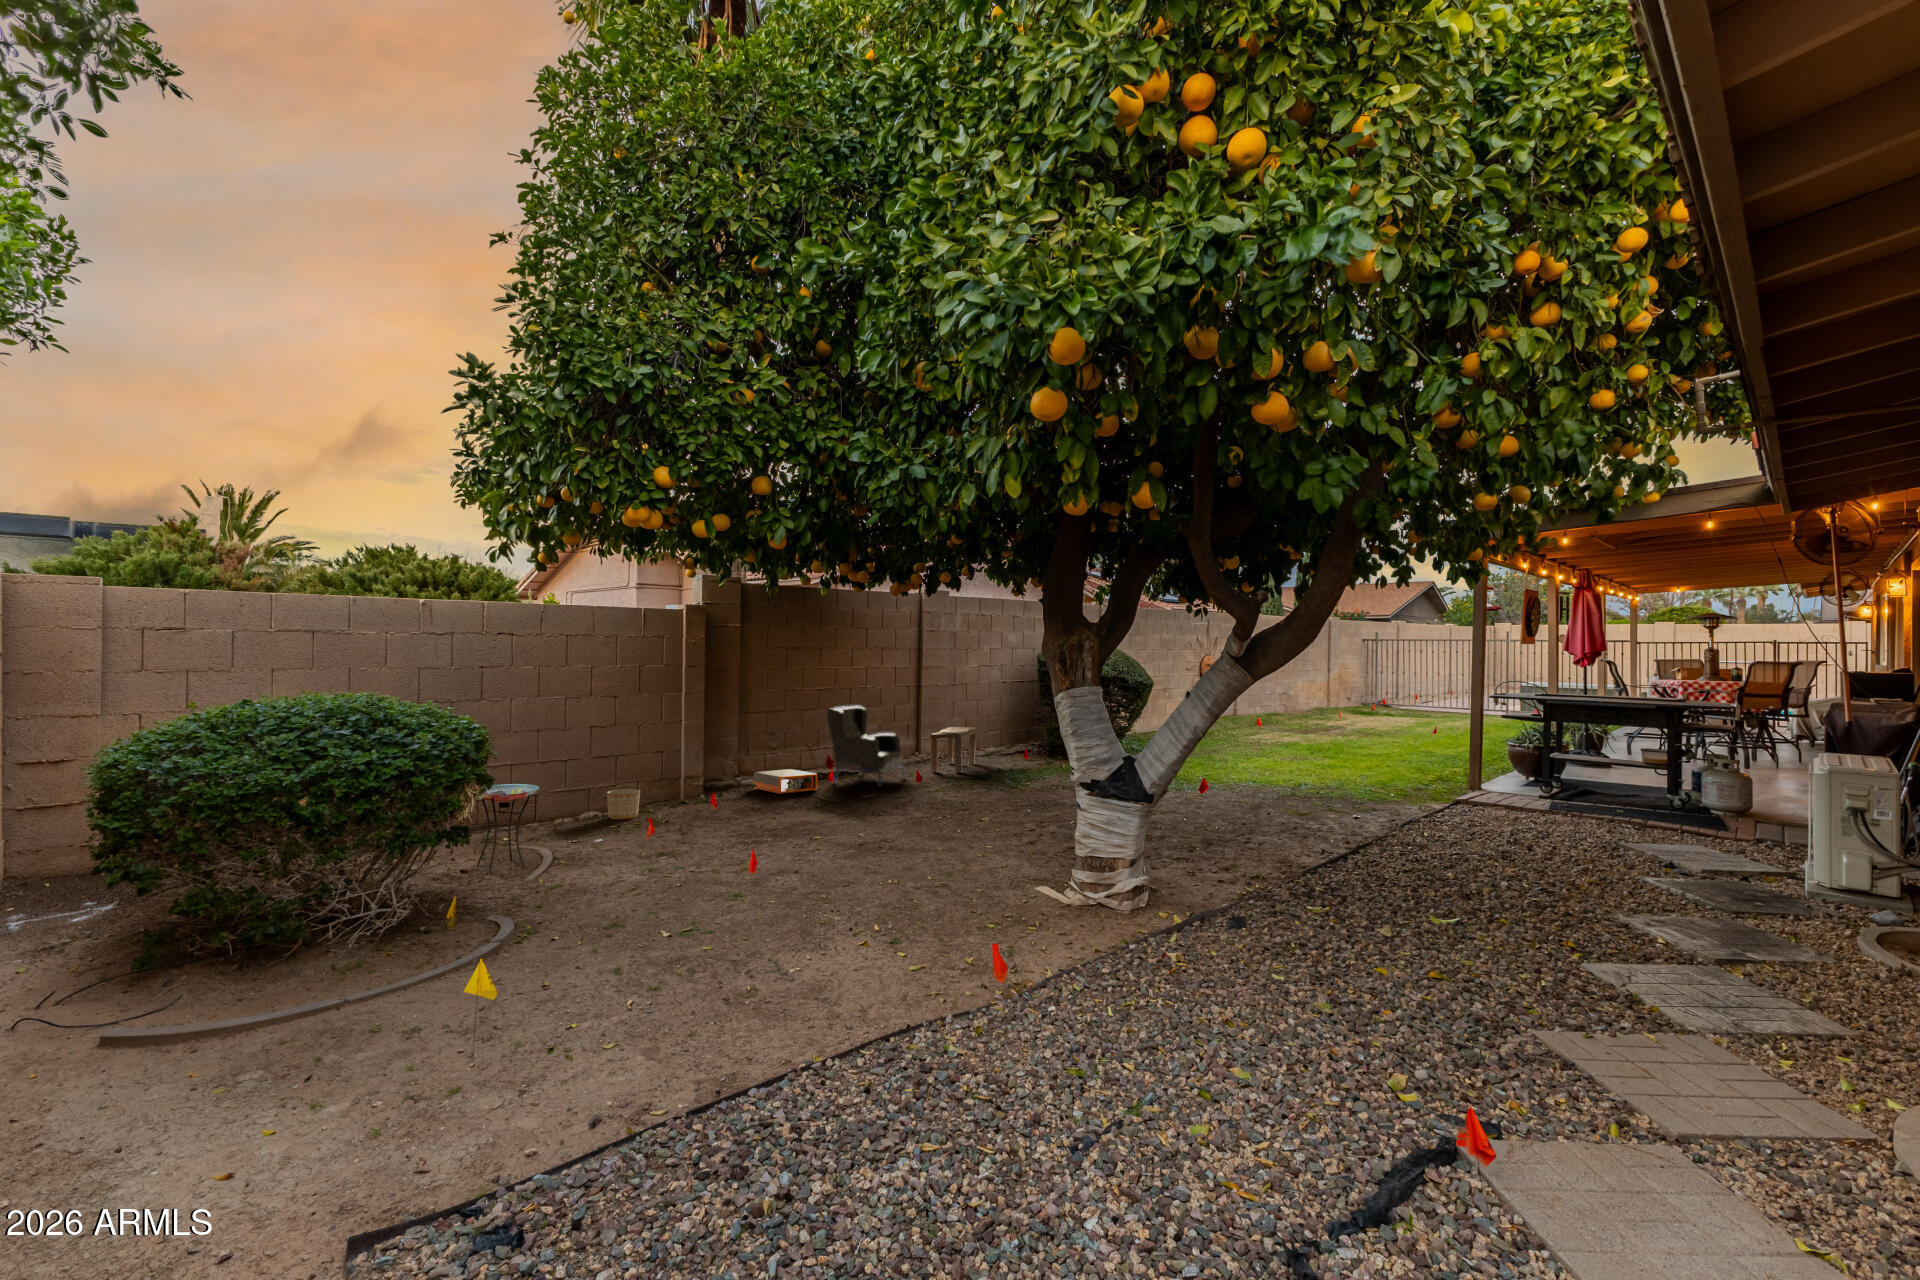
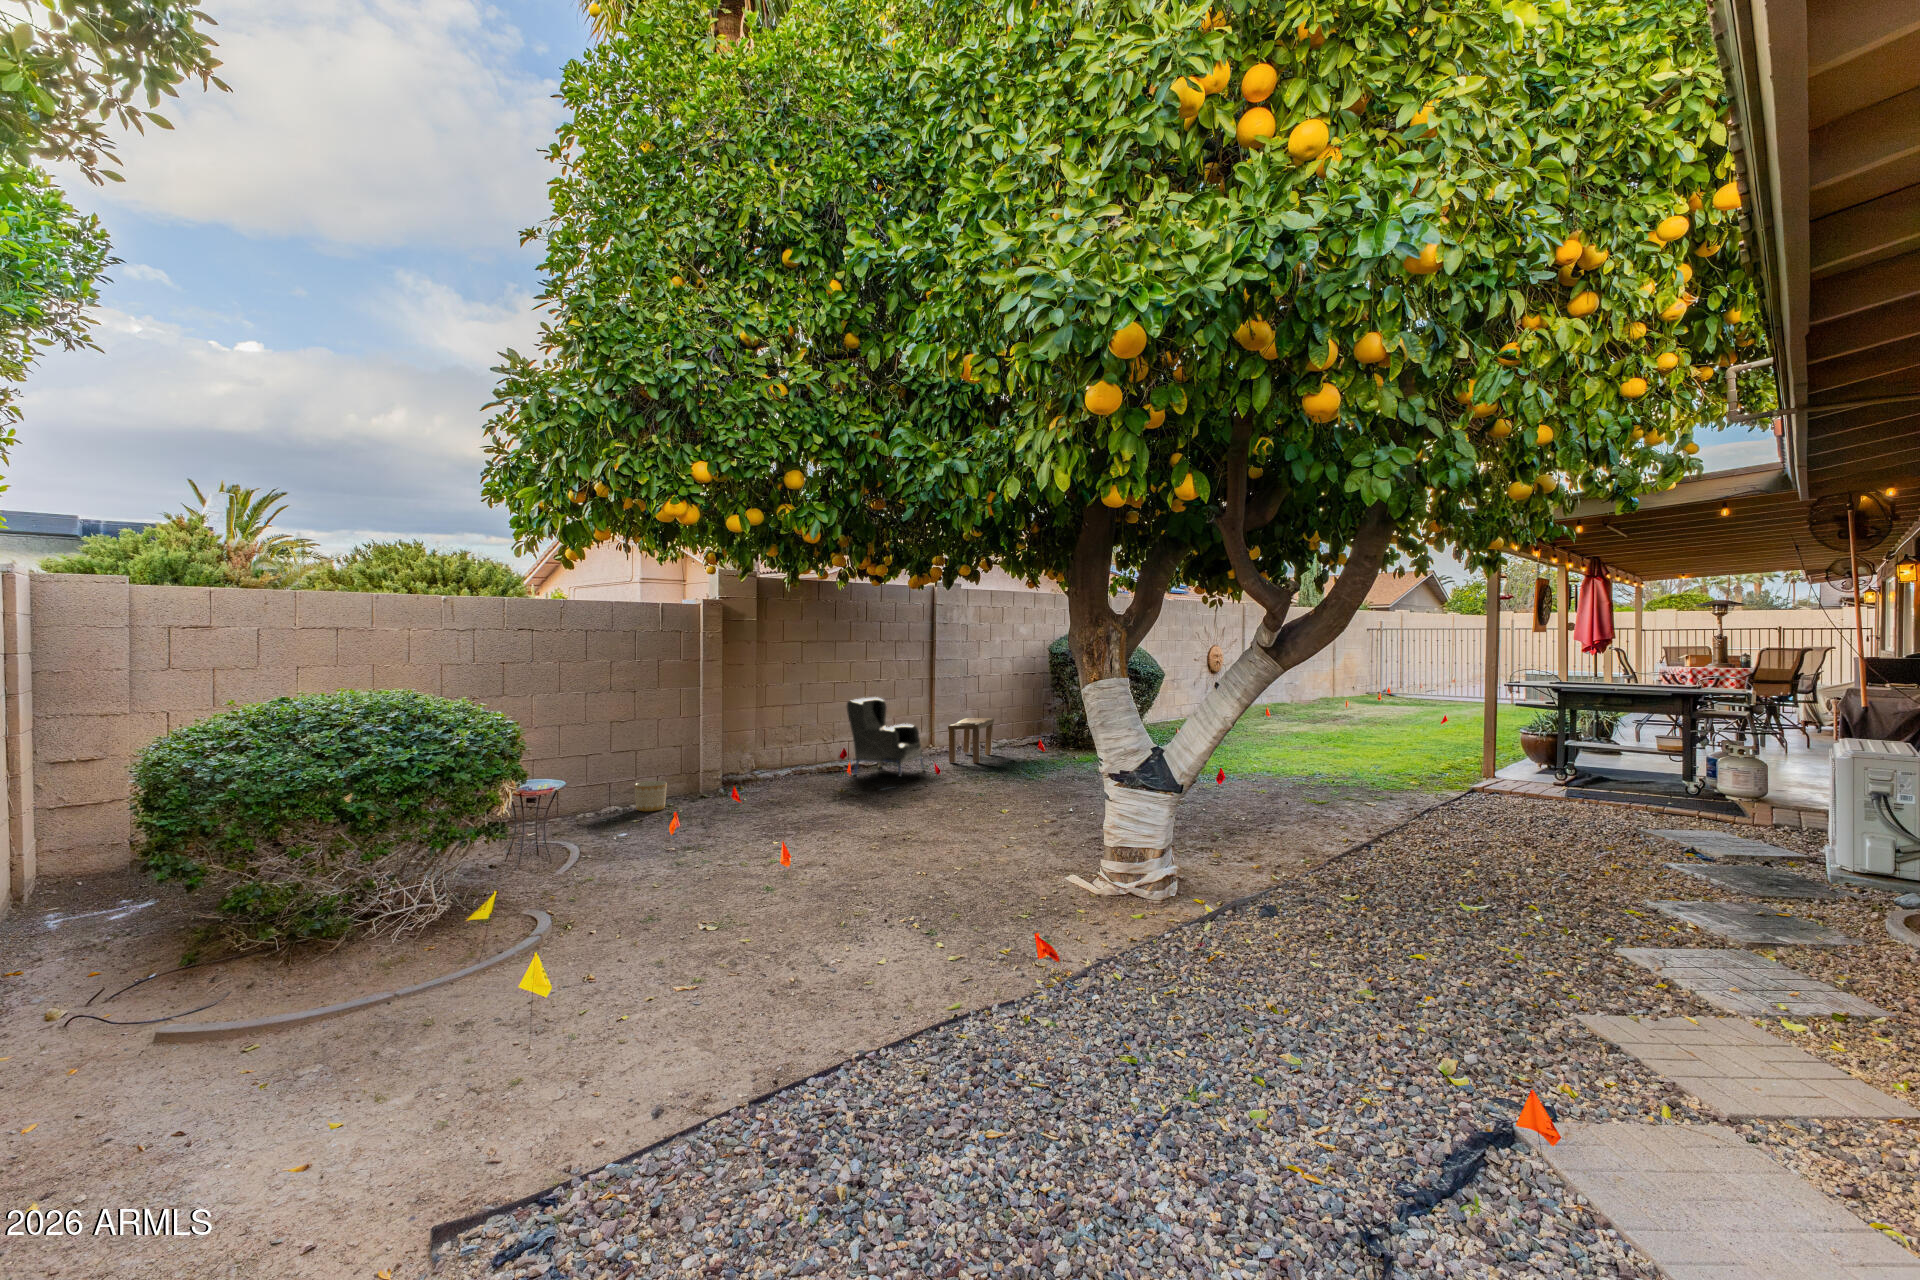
storage box: present [754,769,817,794] -> none [776,761,839,785]

